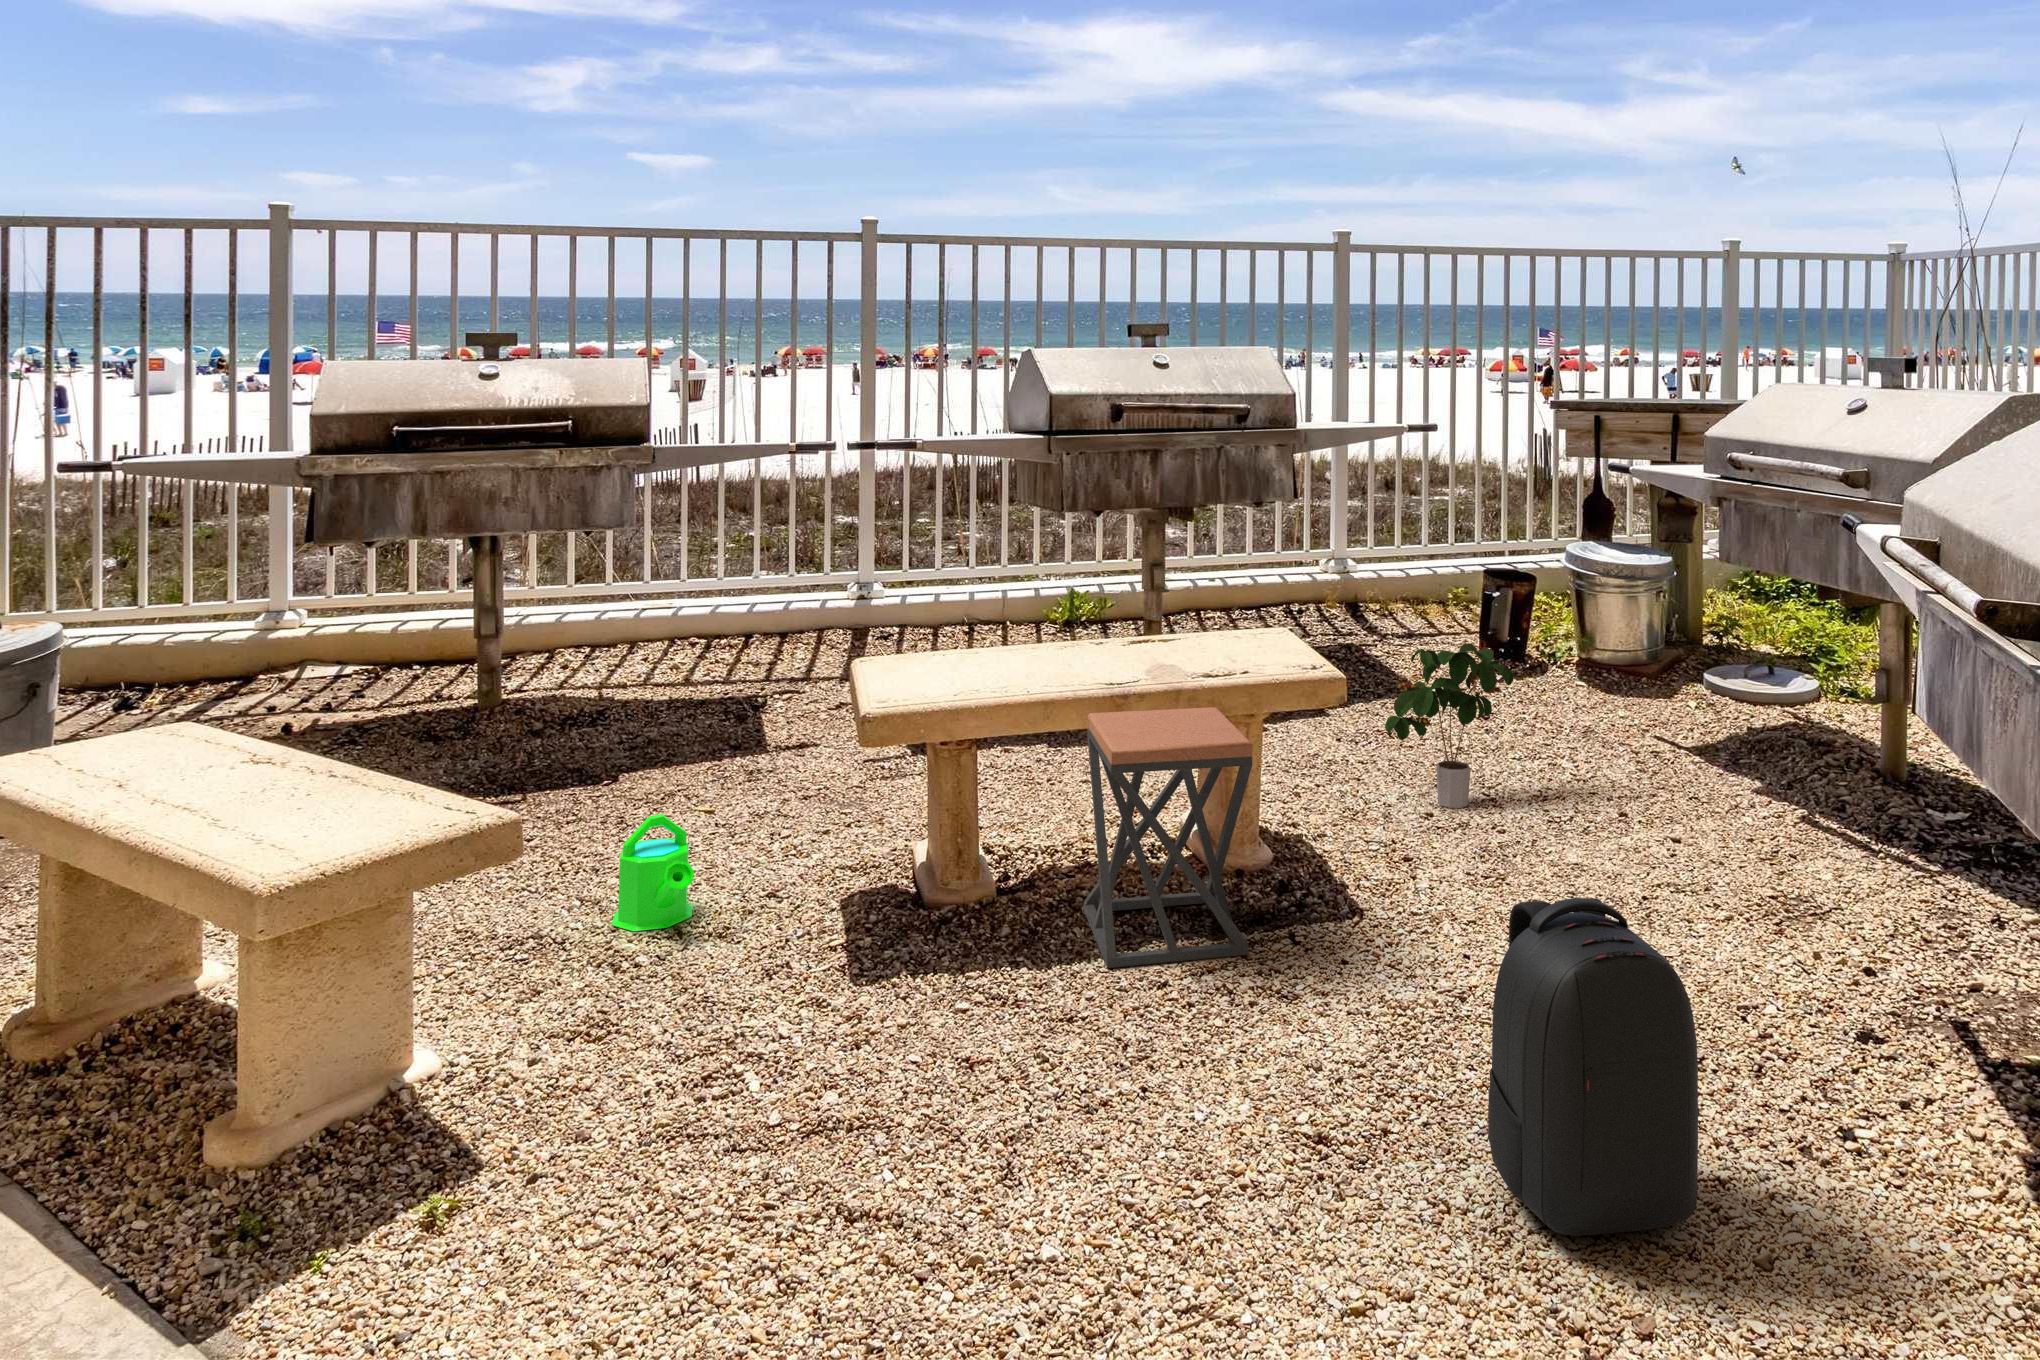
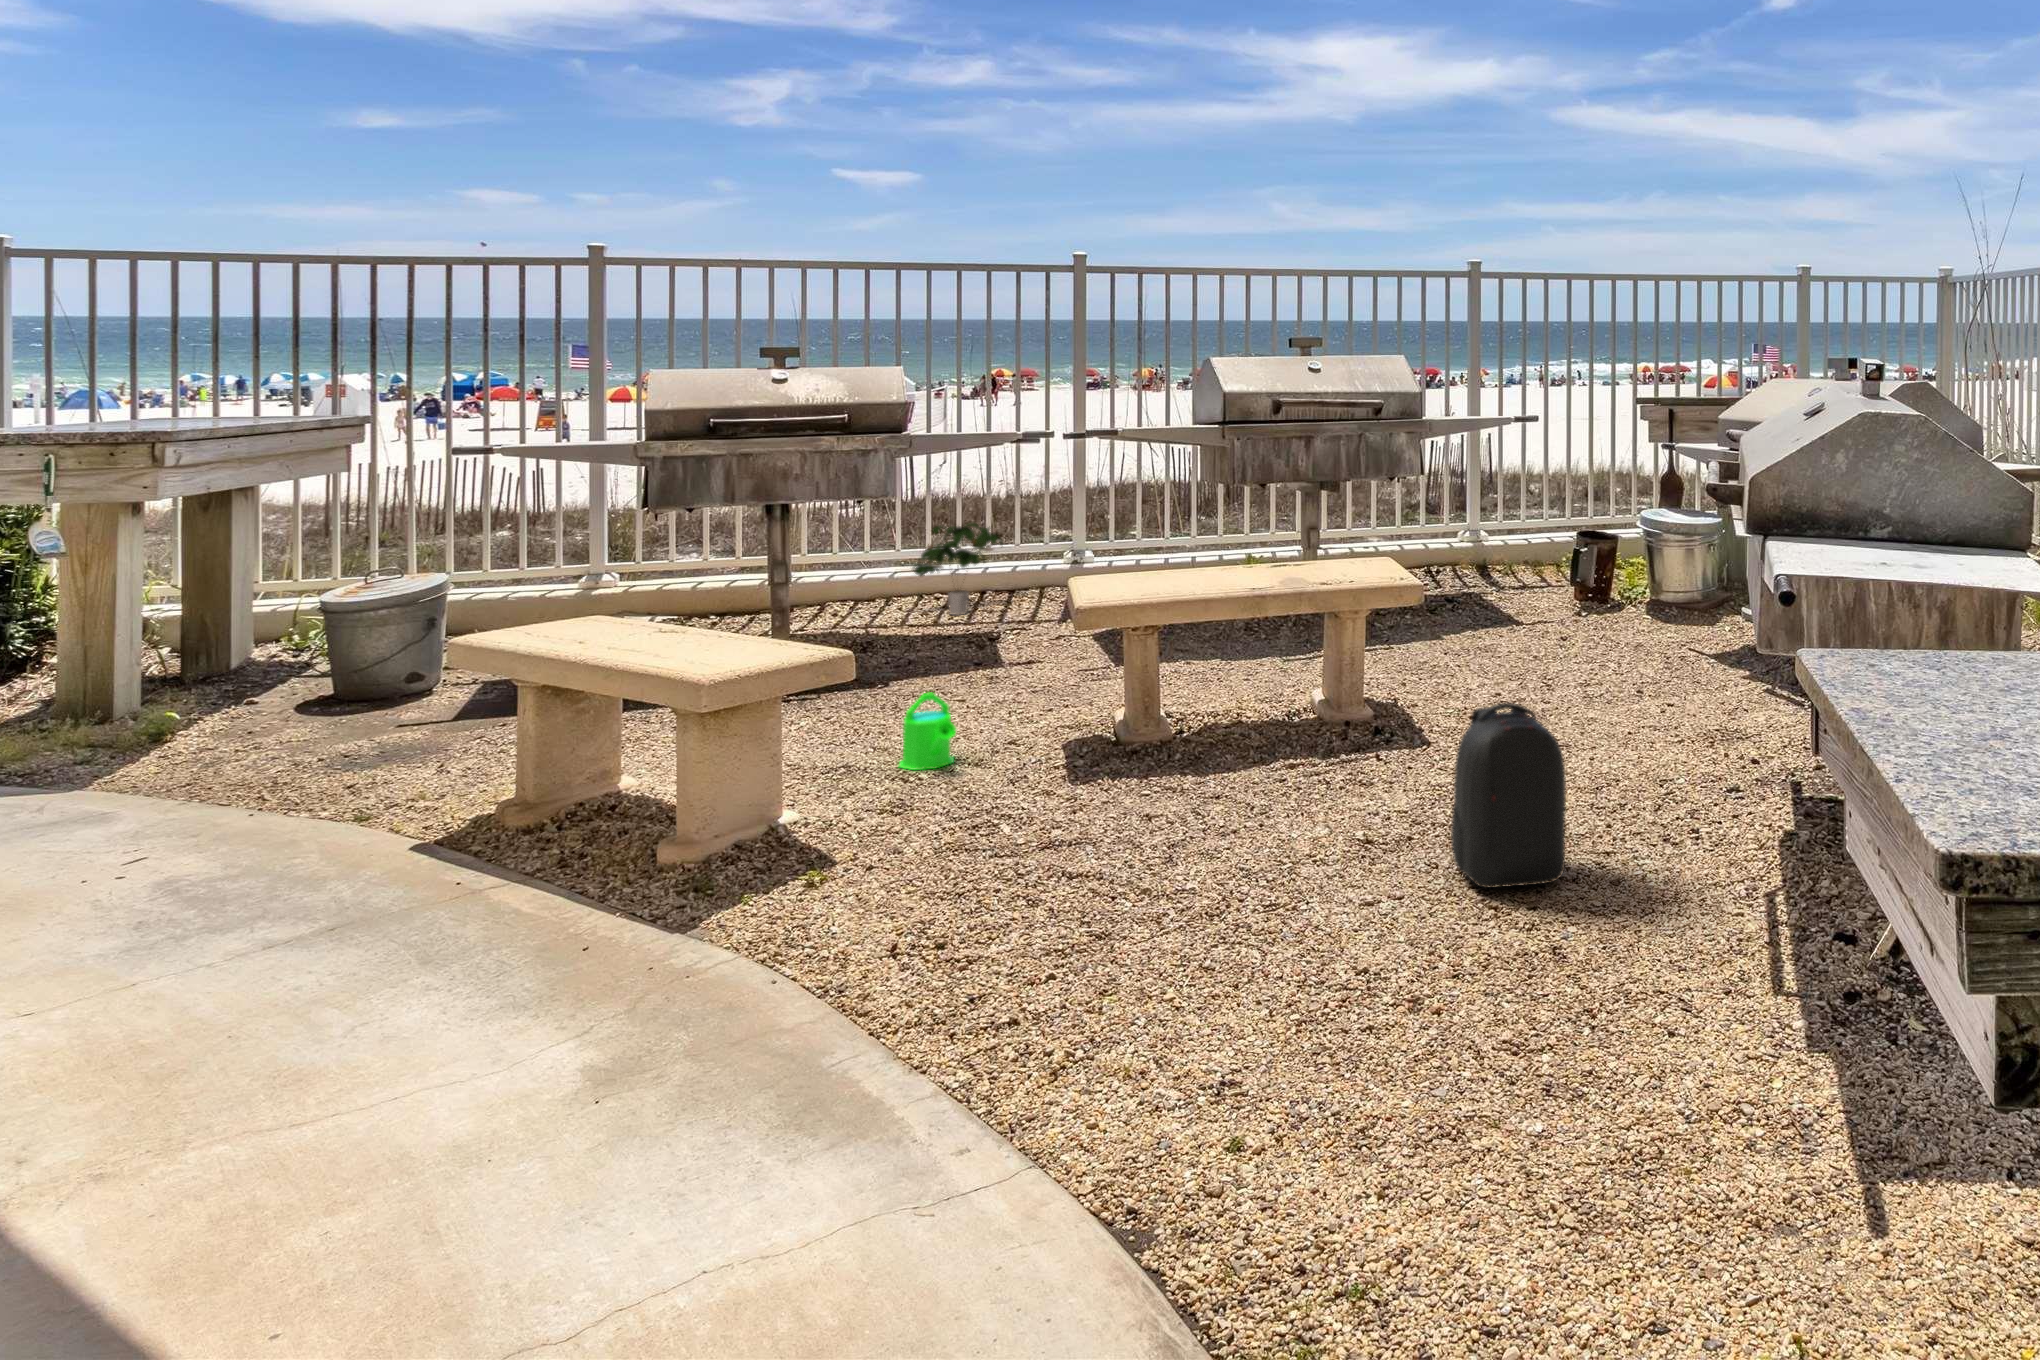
potted plant: present [1385,643,1514,808] -> present [913,522,1003,615]
stool: present [1084,707,1253,968] -> none [1230,615,1340,784]

